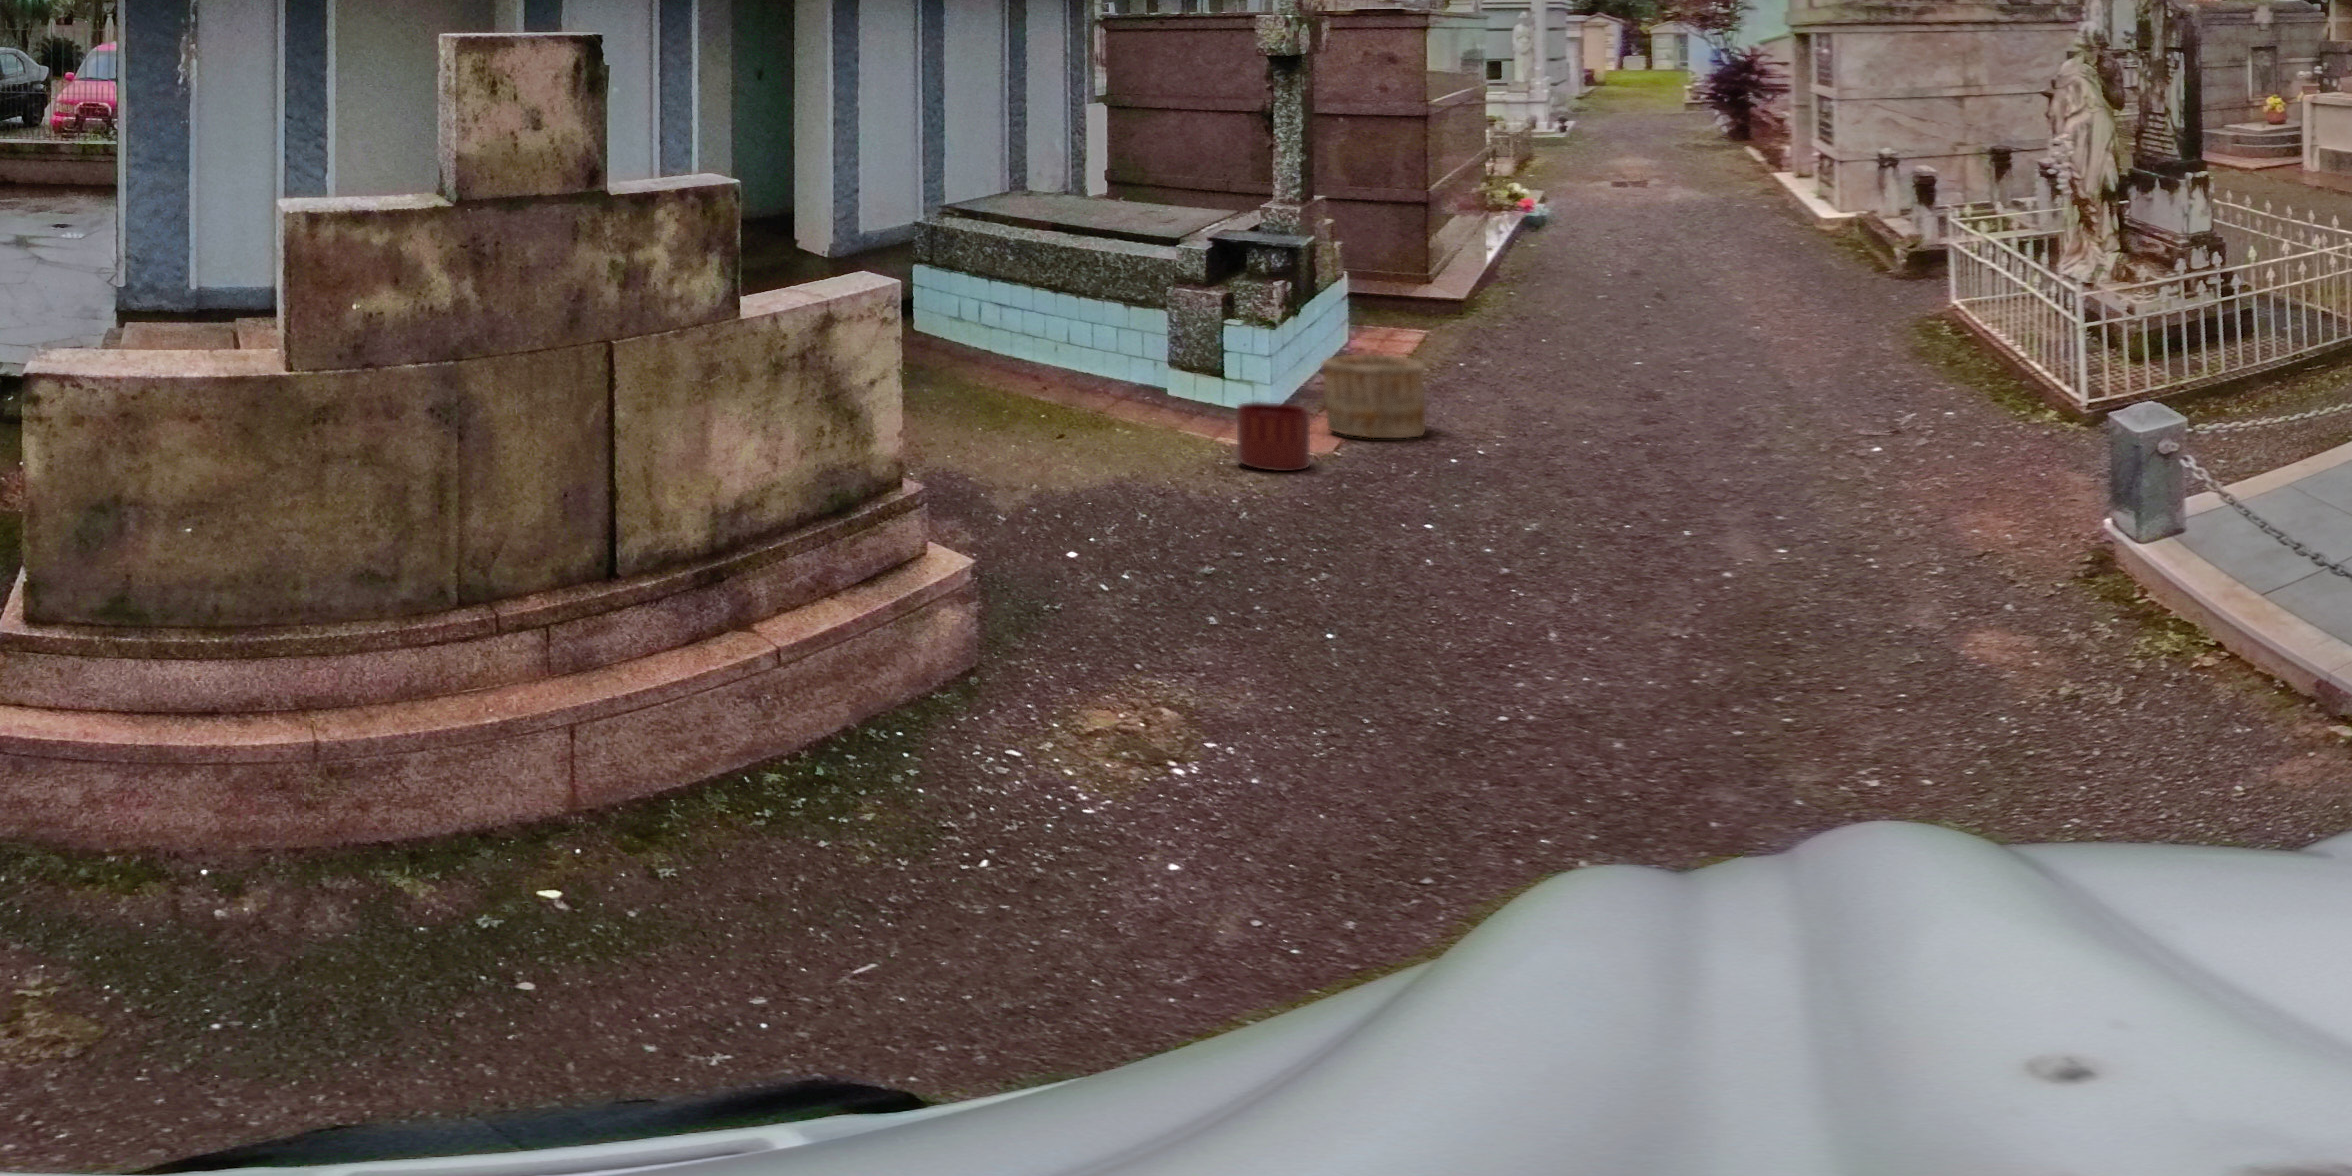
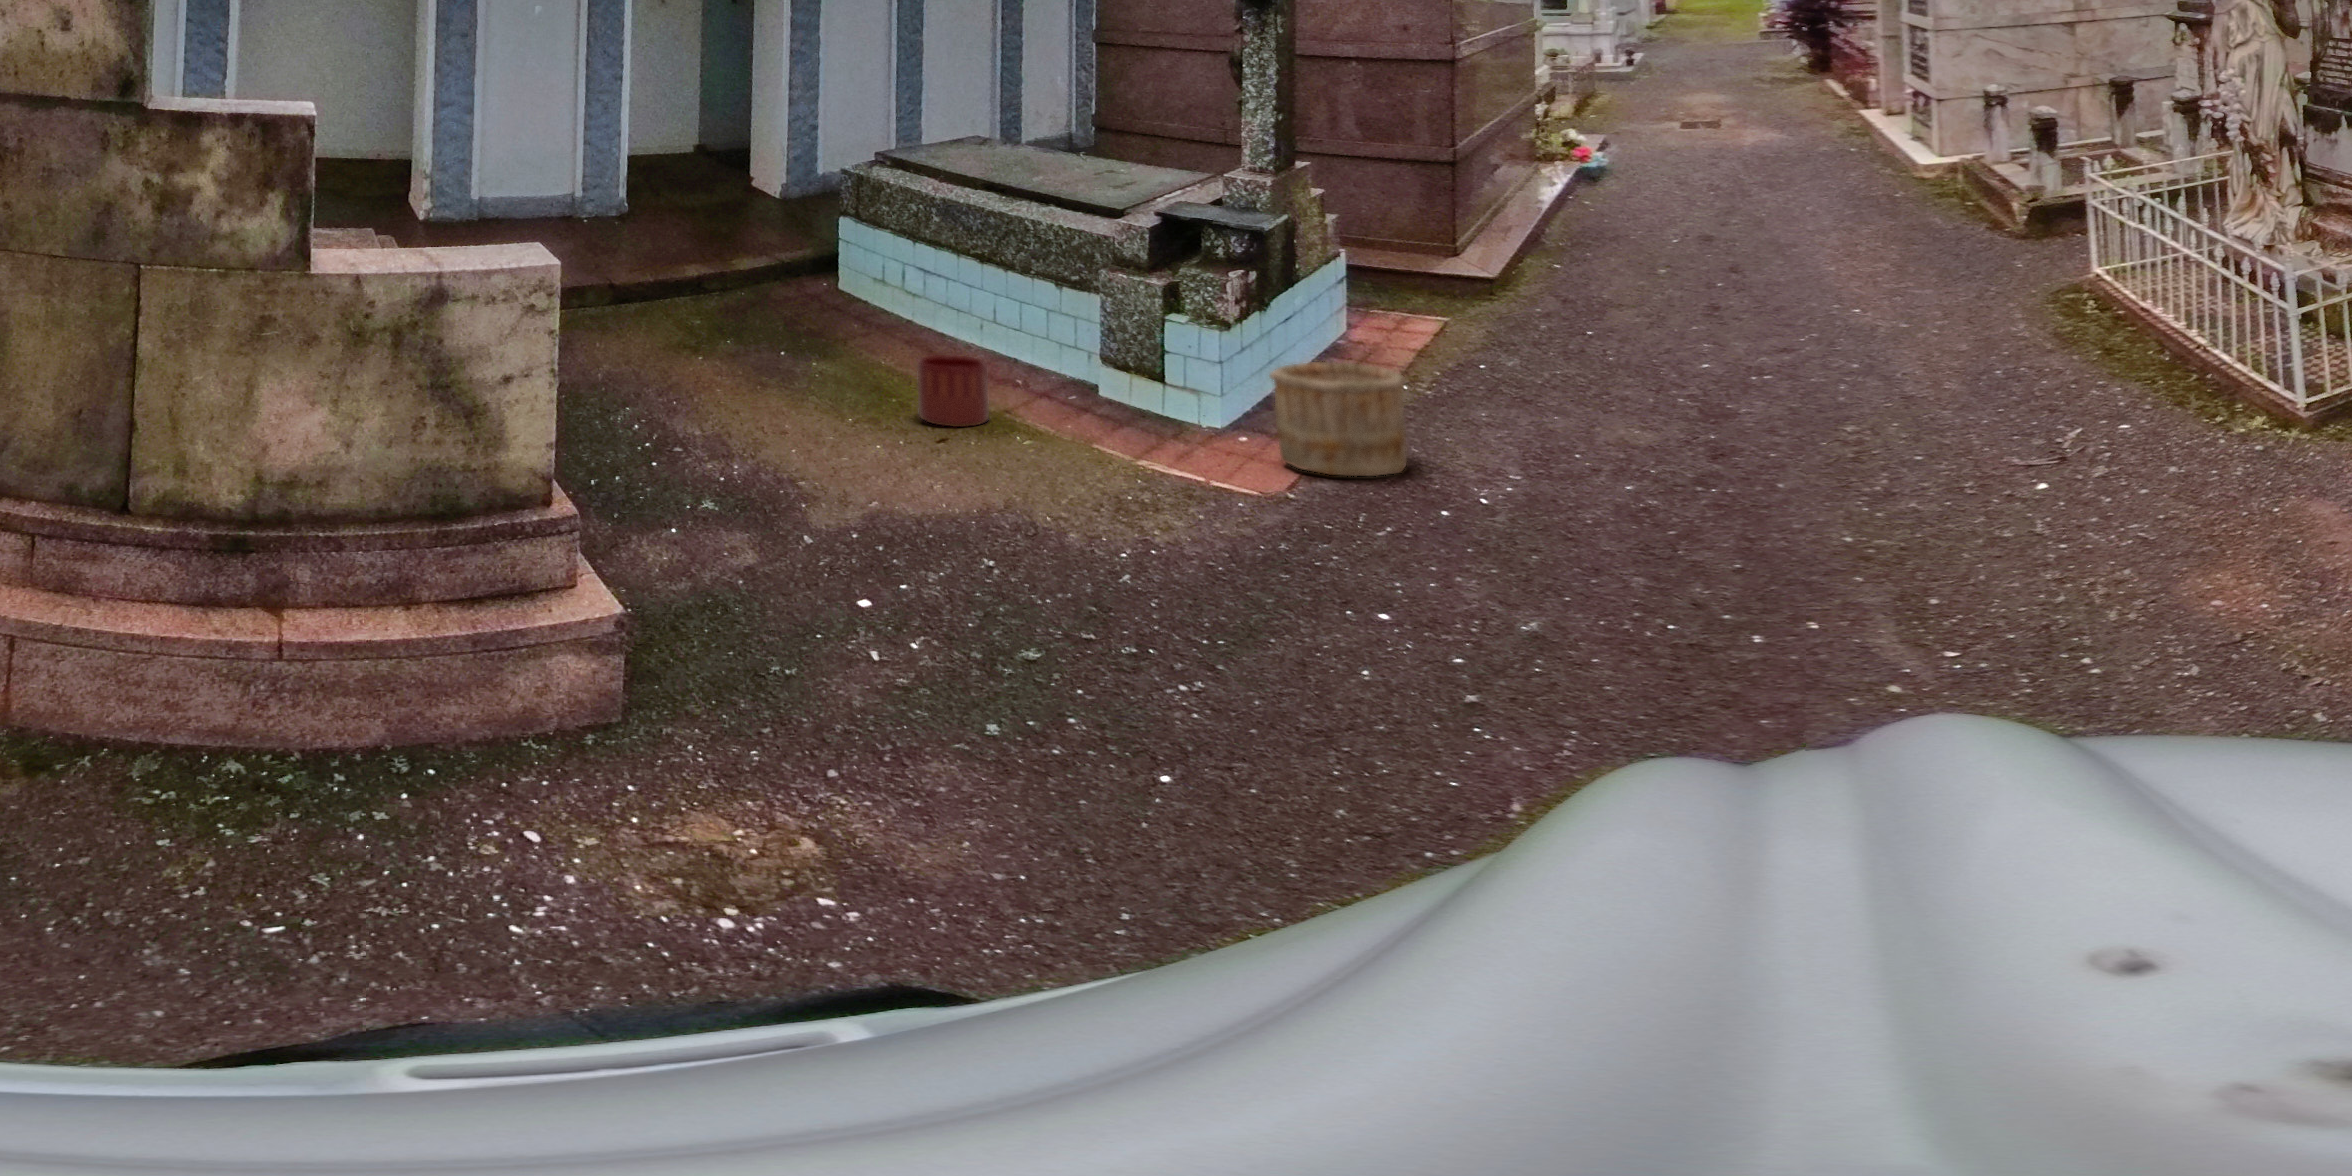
planter: present [1237,402,1310,471] -> present [917,355,989,427]

